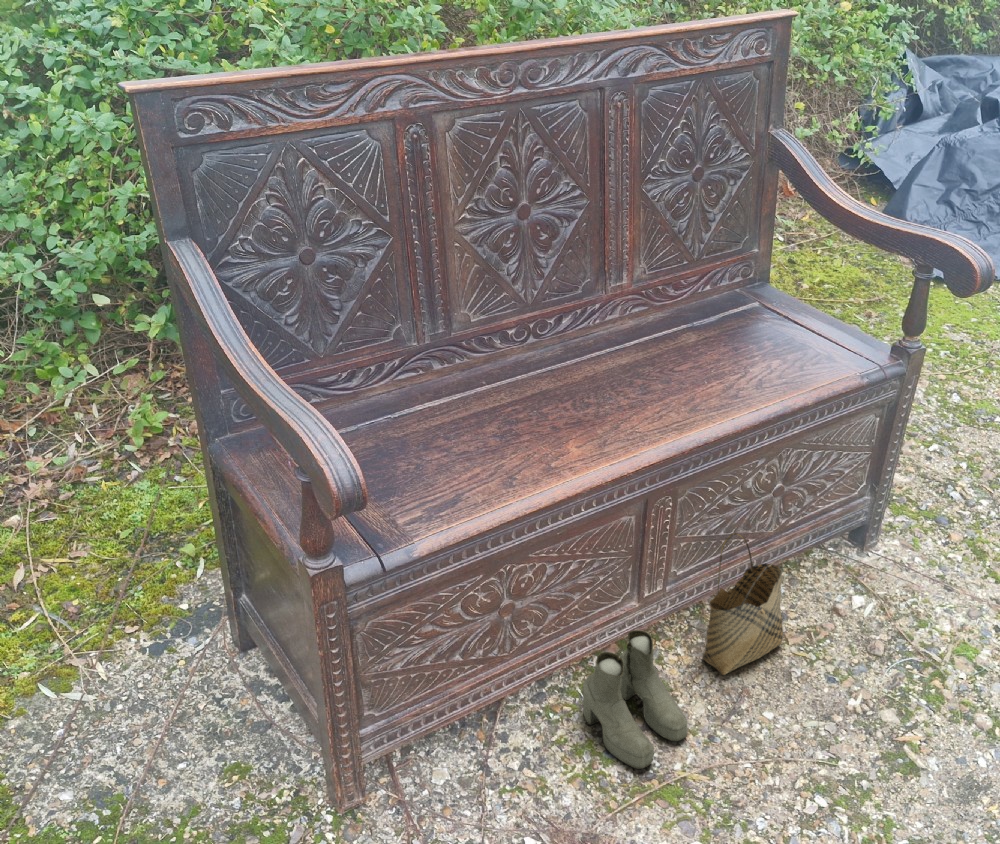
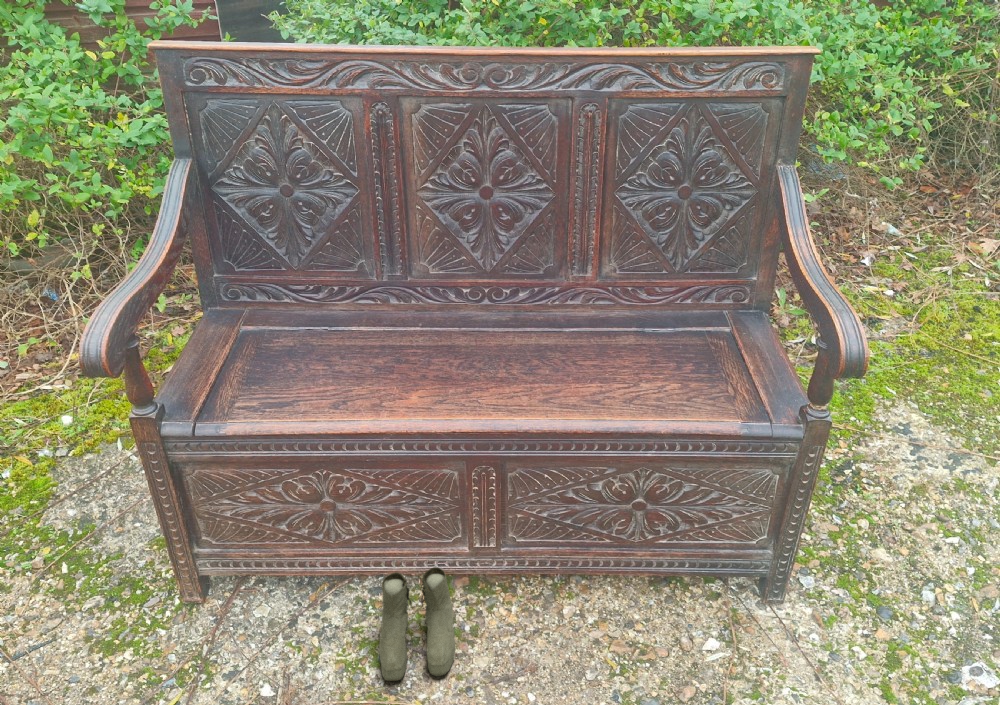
woven basket: present [702,533,783,675] -> none [514,523,608,646]

